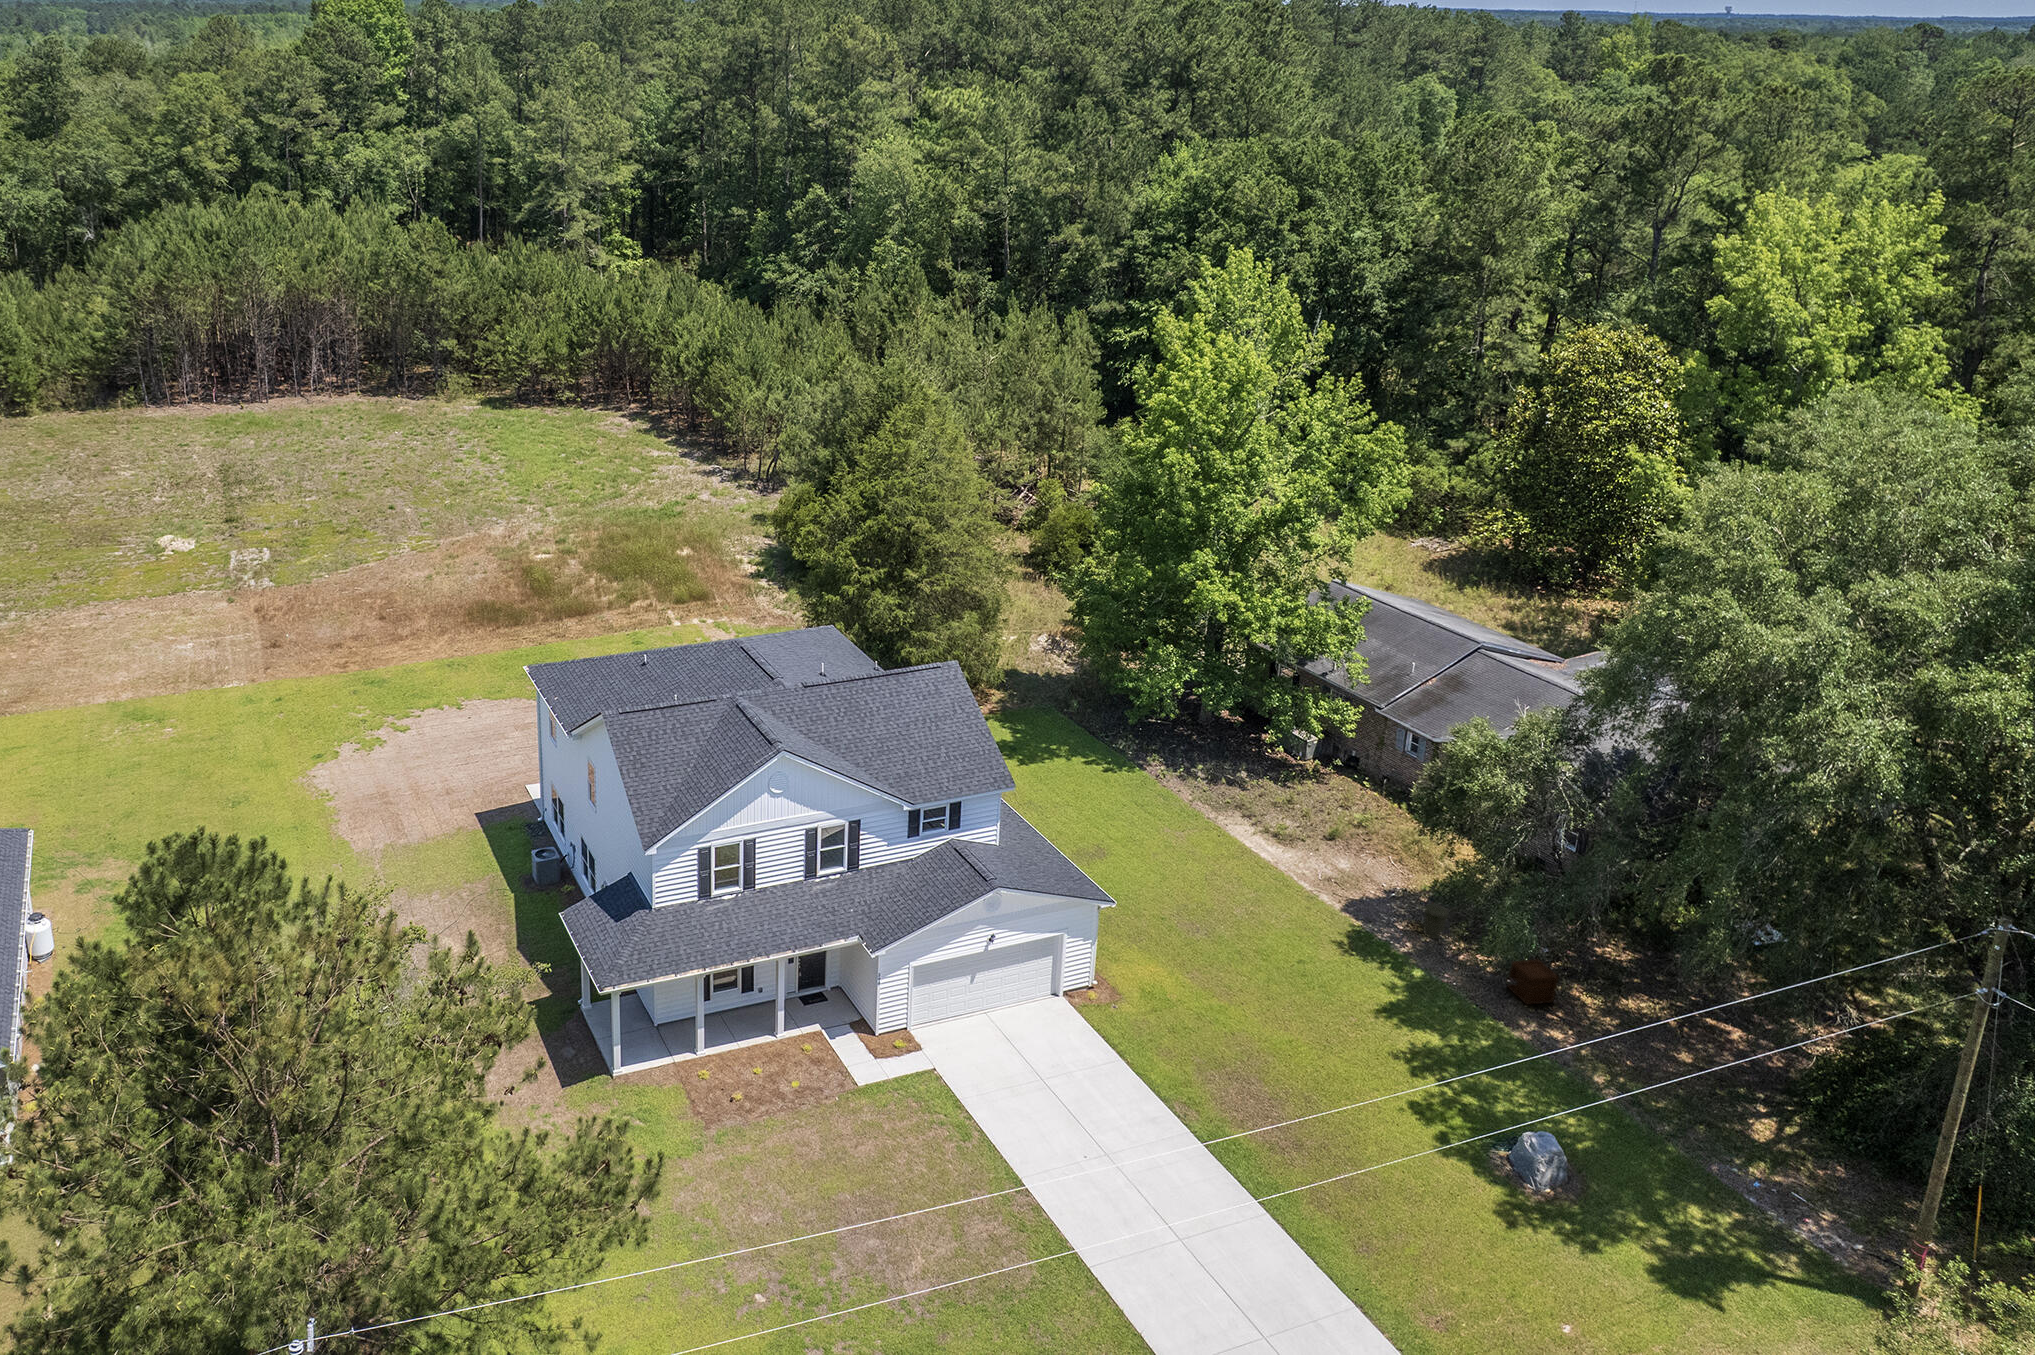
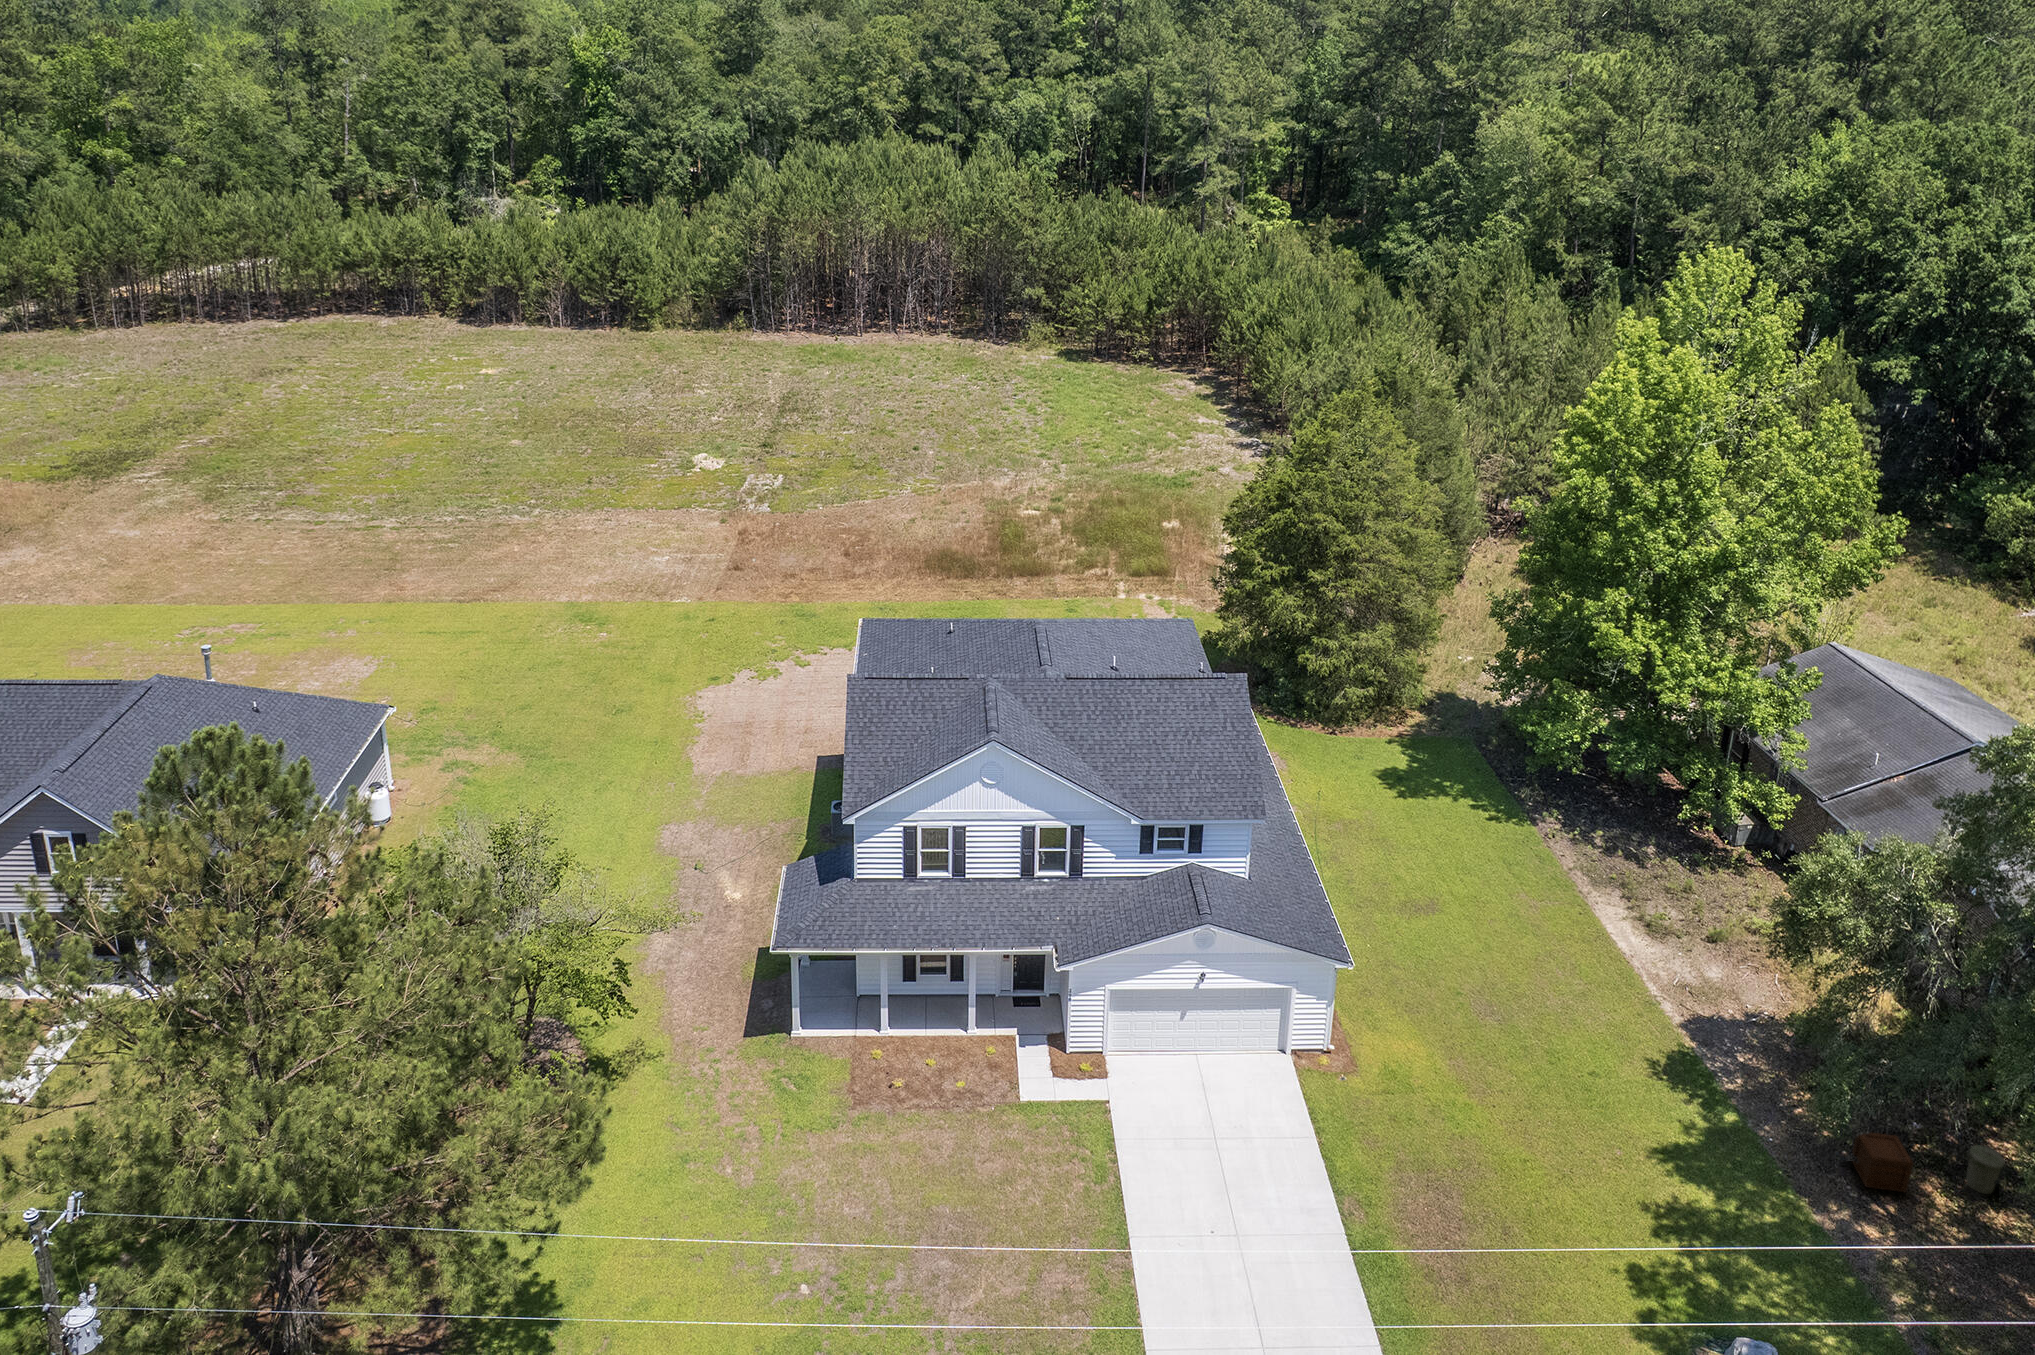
trash can: present [1423,904,1448,939] -> present [1966,1145,2005,1194]

